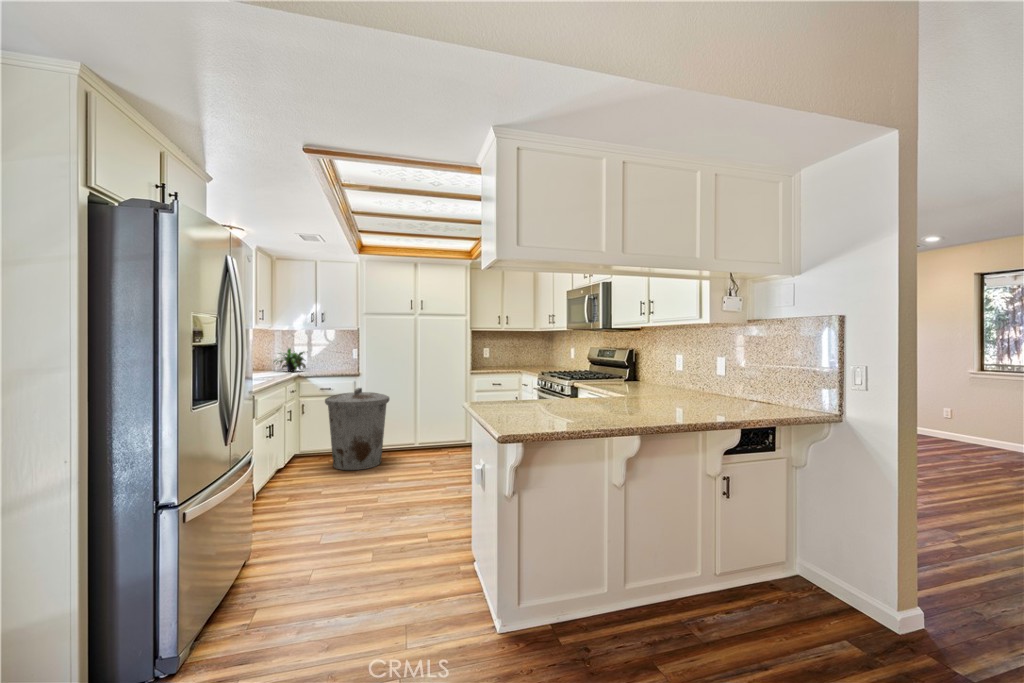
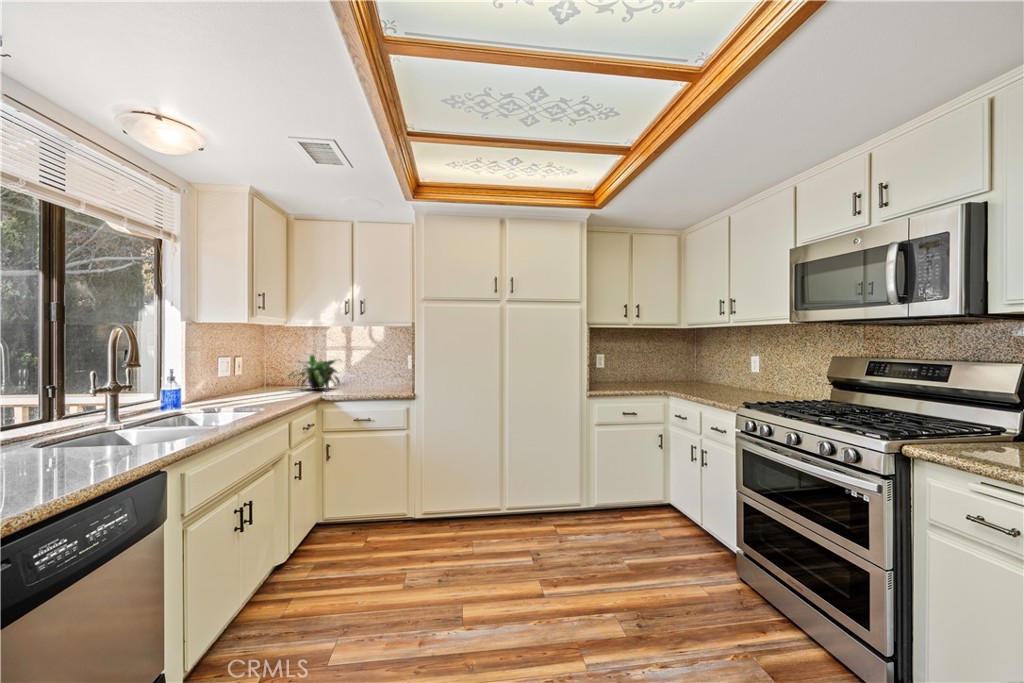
trash can: present [325,388,390,470] -> none [356,421,462,571]

